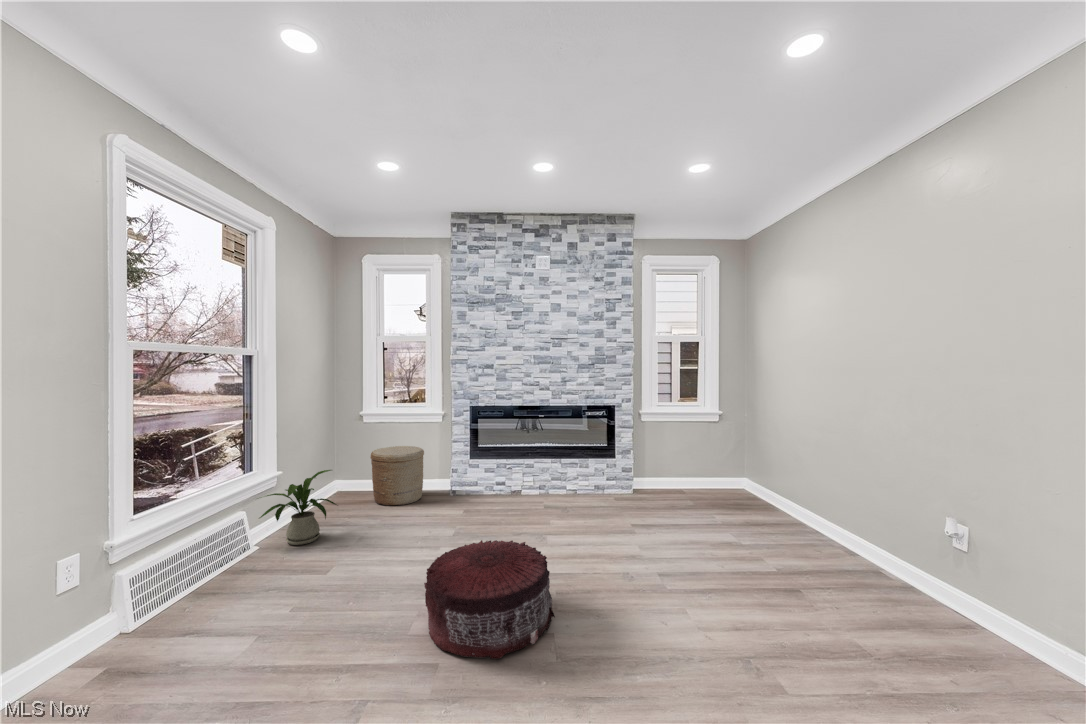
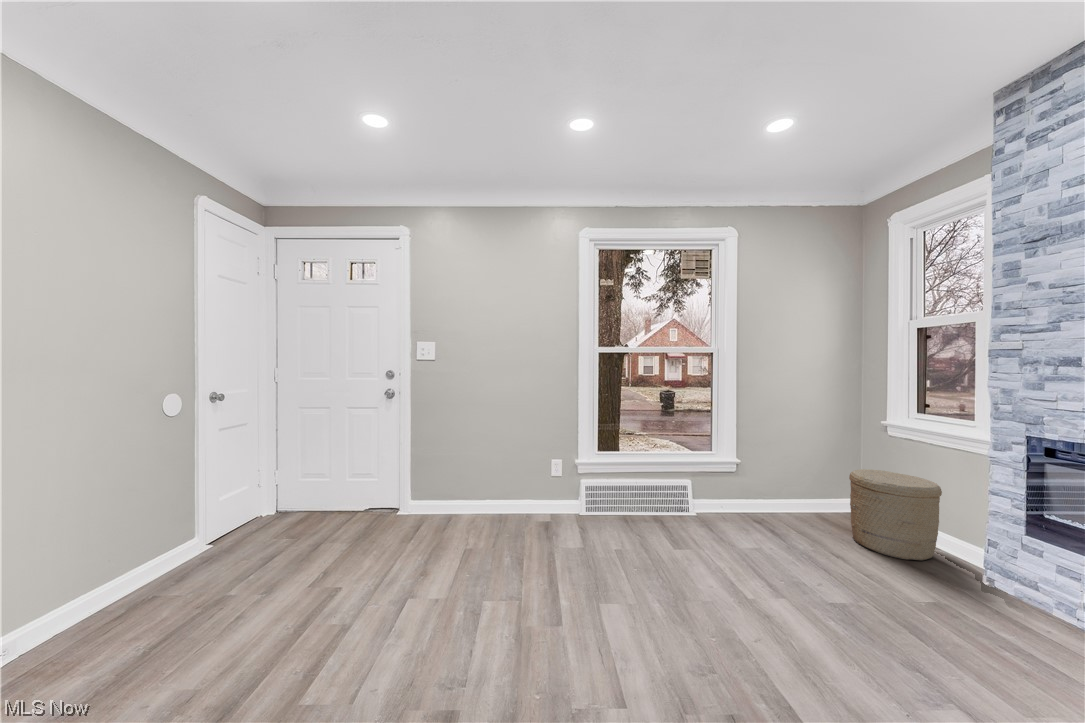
house plant: present [260,470,337,545] -> none [690,460,762,525]
pouf: present [424,540,555,659] -> none [559,543,711,694]

